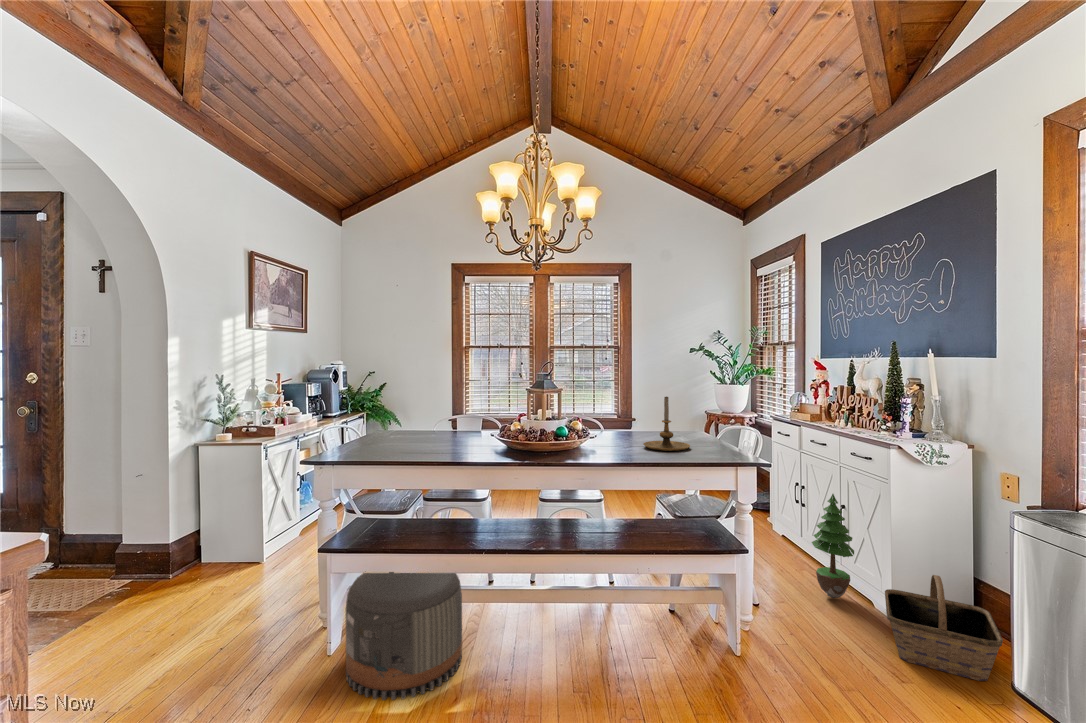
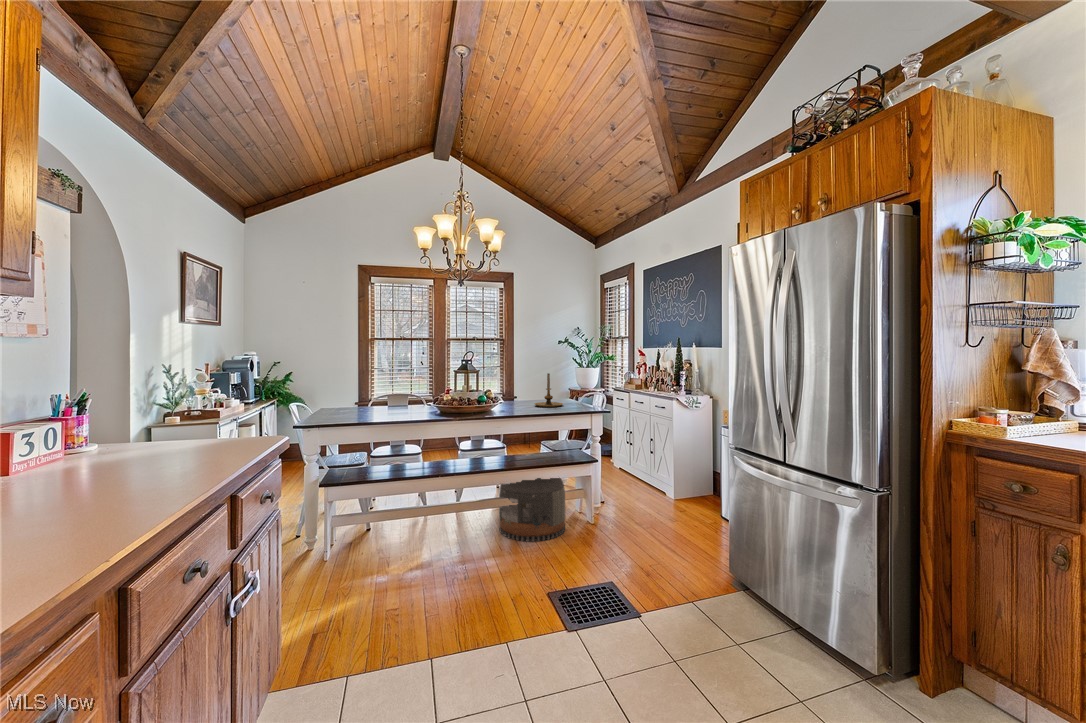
potted tree: present [812,494,854,598] -> none [633,430,656,494]
pouf: present [345,571,462,700] -> present [499,478,565,542]
basket: present [885,575,1003,681] -> none [667,468,718,517]

